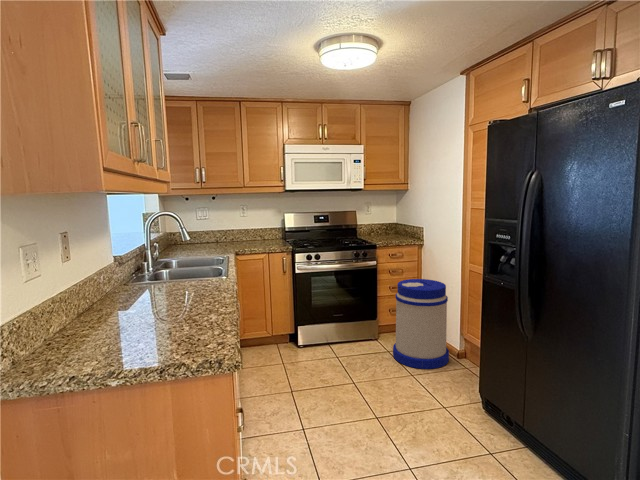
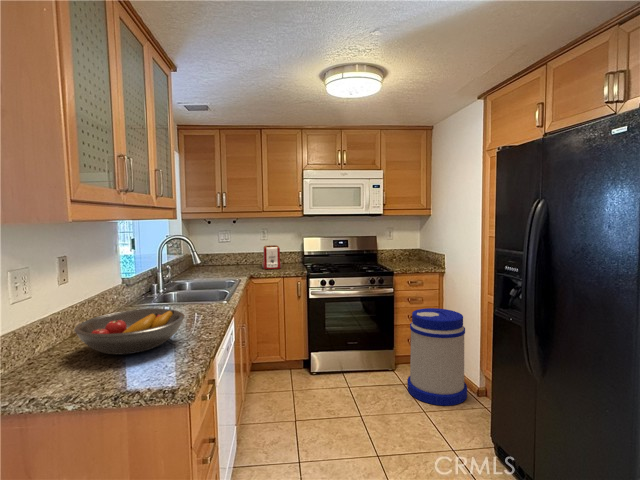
toaster: none [243,222,264,246] -> present [262,245,281,269]
fruit bowl: none [93,285,204,331] -> present [74,309,185,355]

